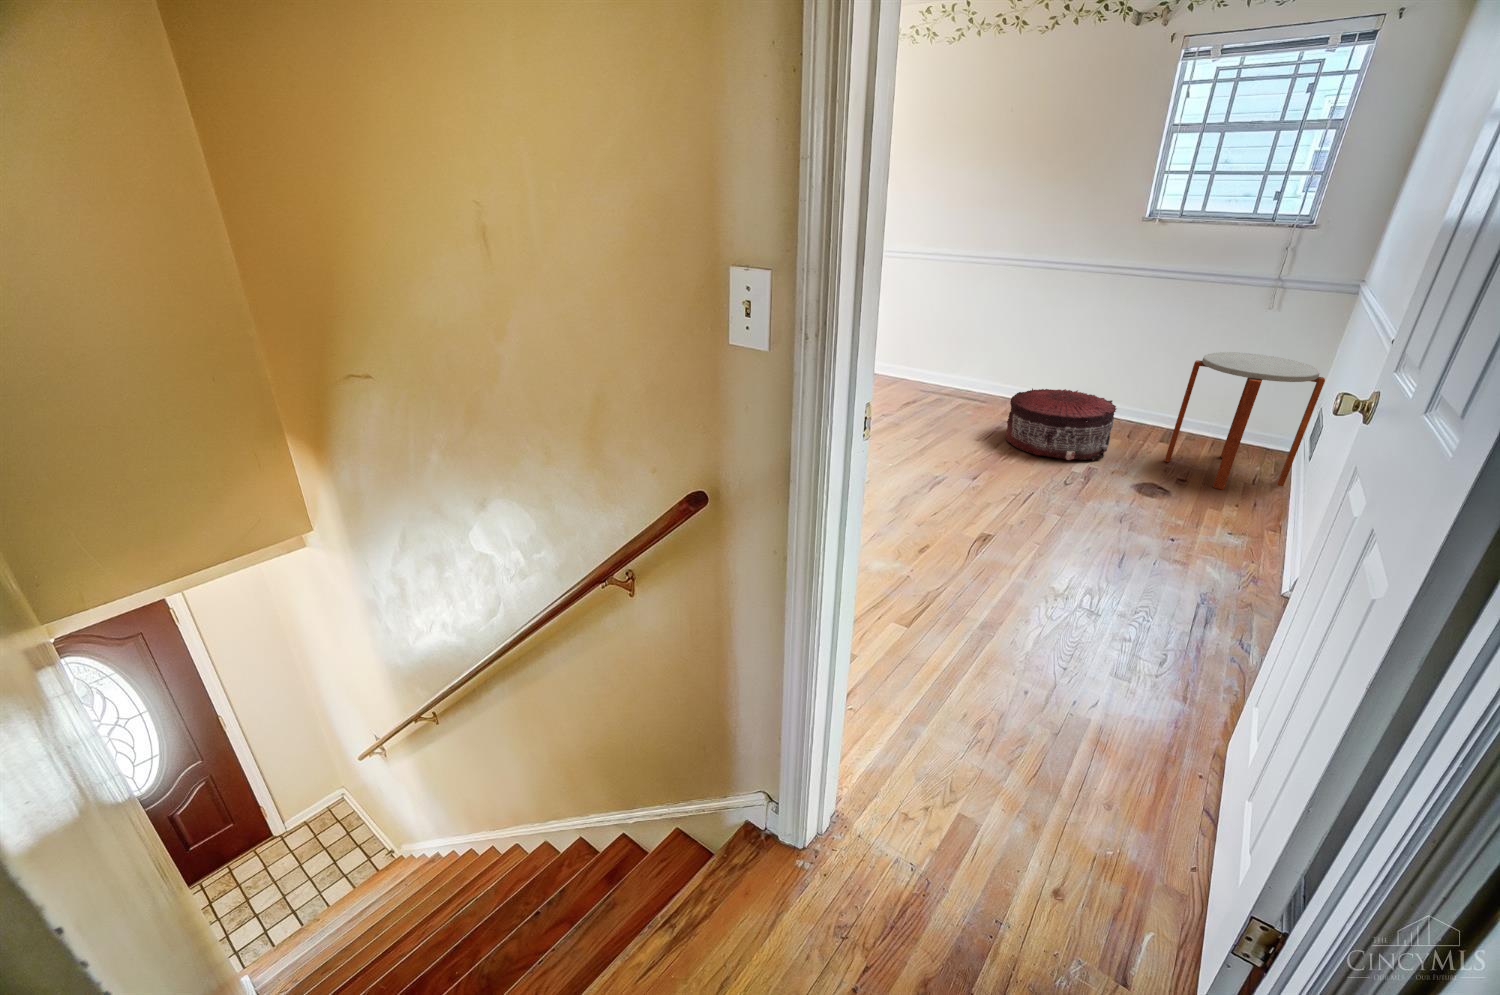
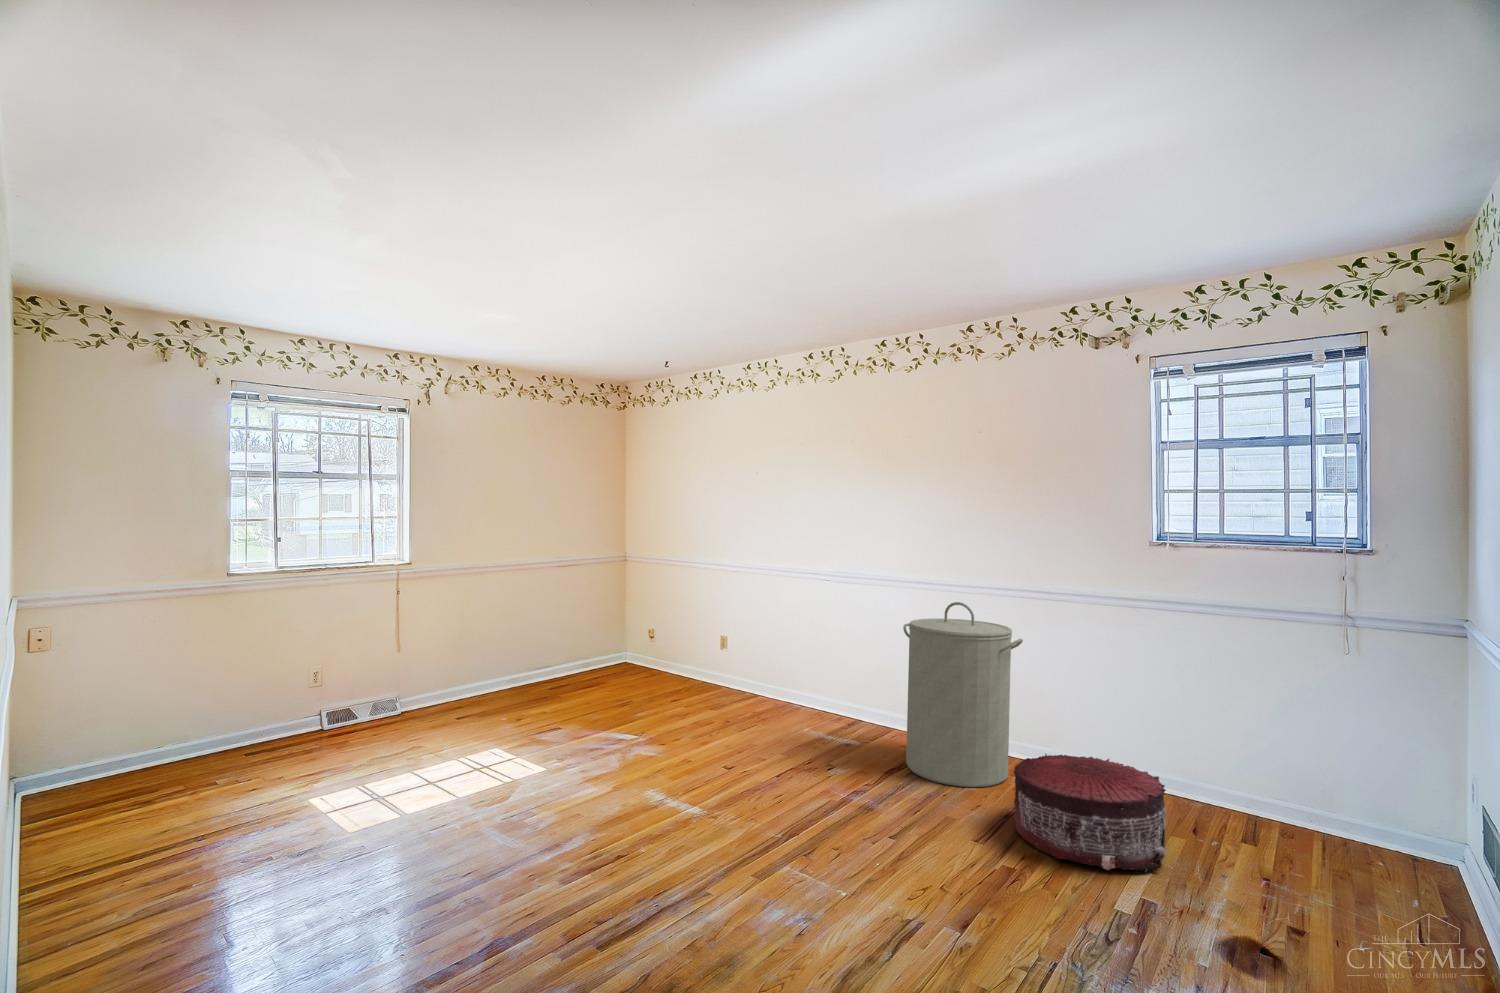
laundry hamper: none [921,274,1024,415] -> present [903,602,1023,787]
side table: present [1165,352,1325,490] -> none [1258,712,1465,939]

